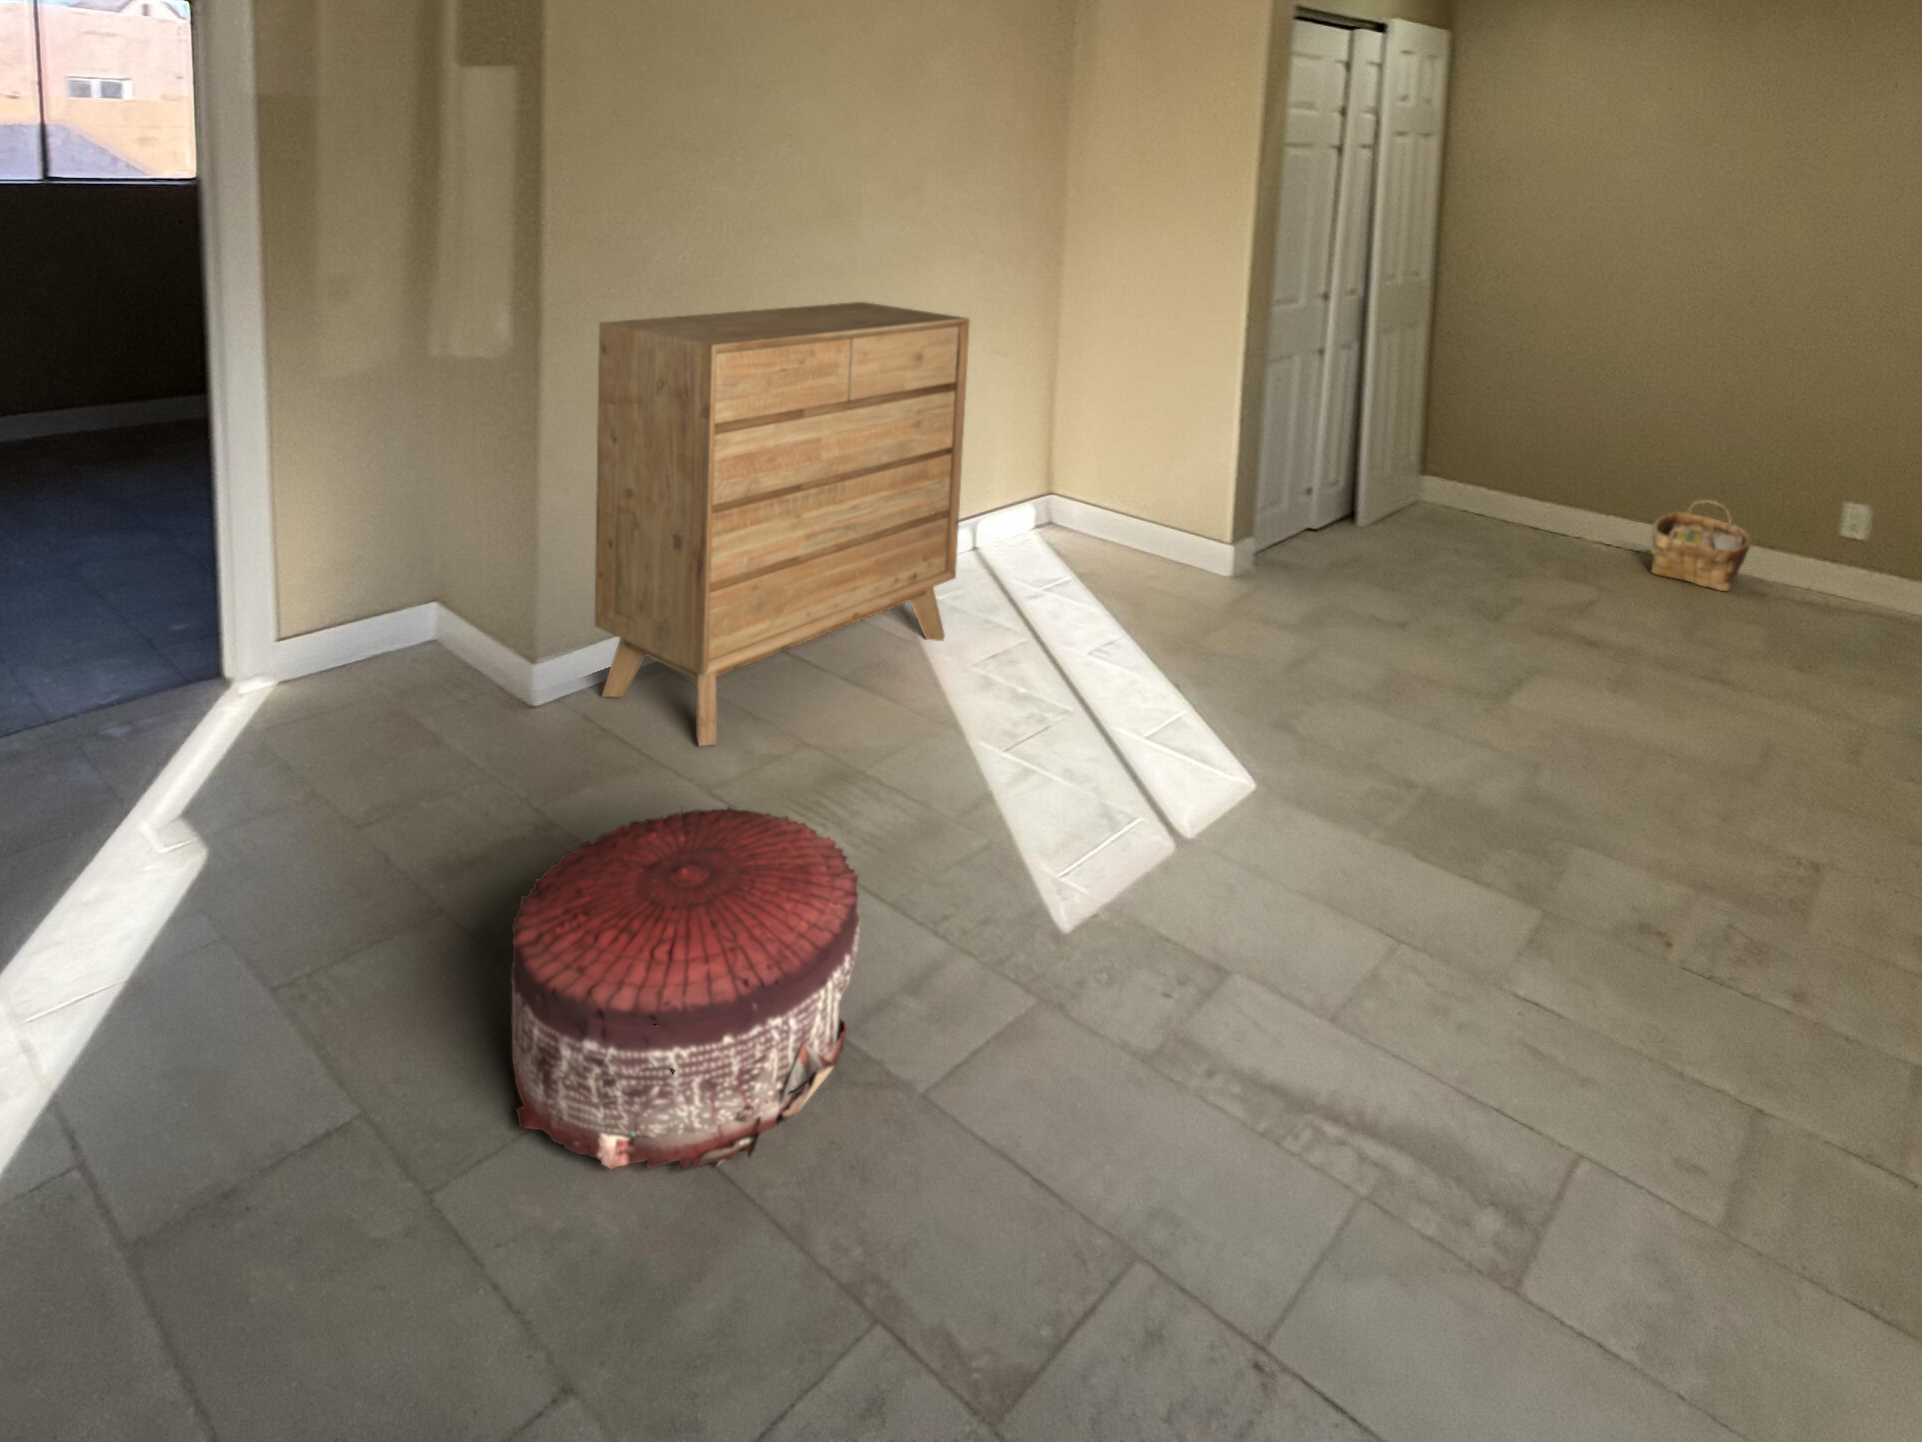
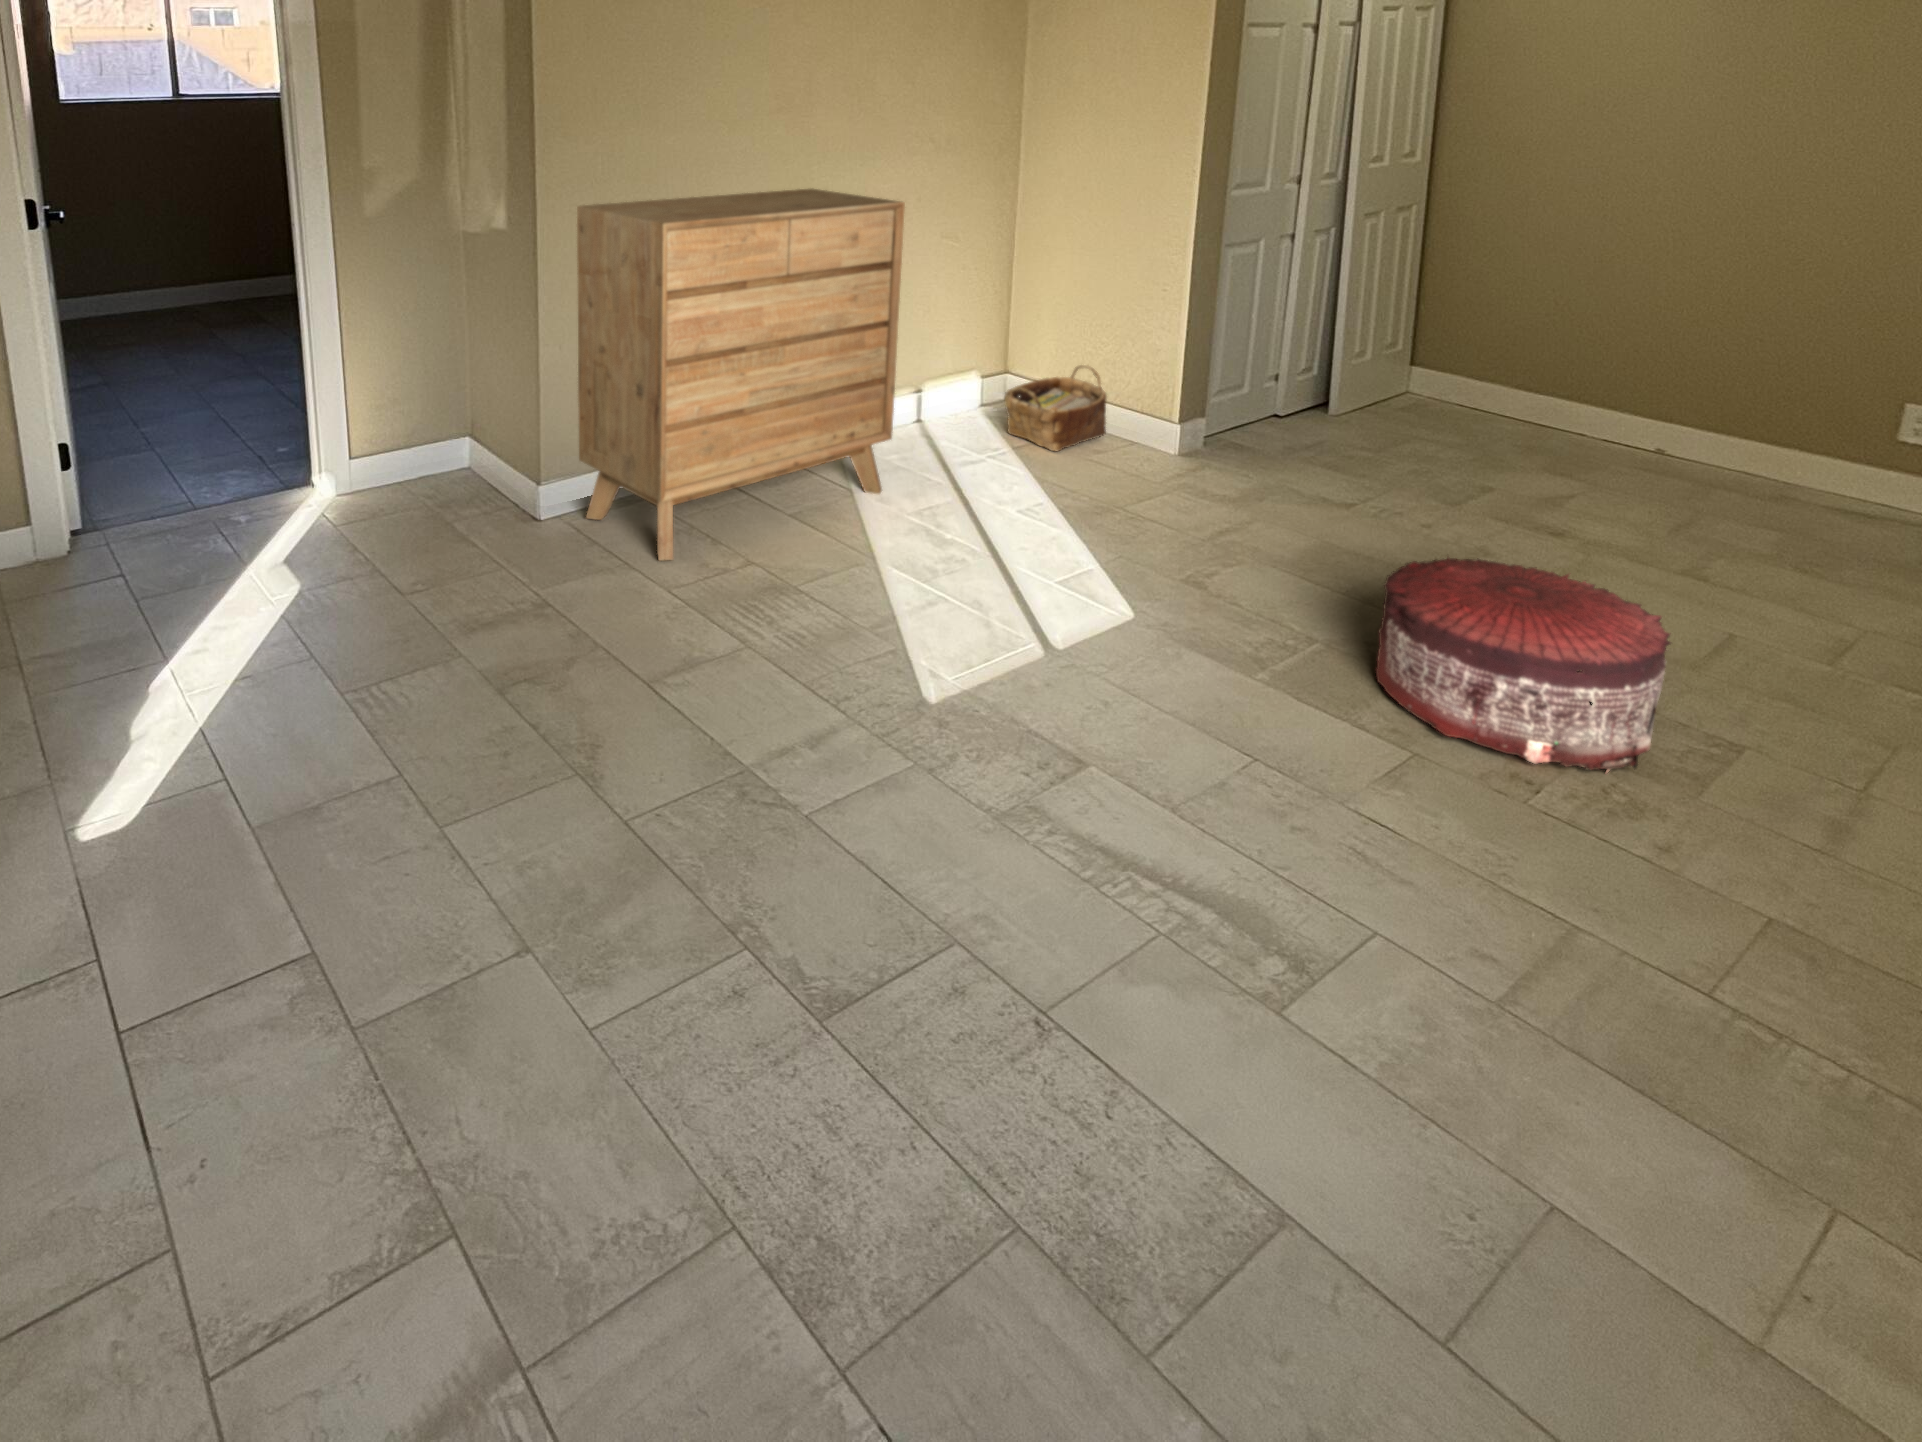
woven basket: present [1651,500,1751,591] -> present [1005,365,1107,451]
pouf: present [511,807,860,1170] -> present [1376,557,1671,772]

